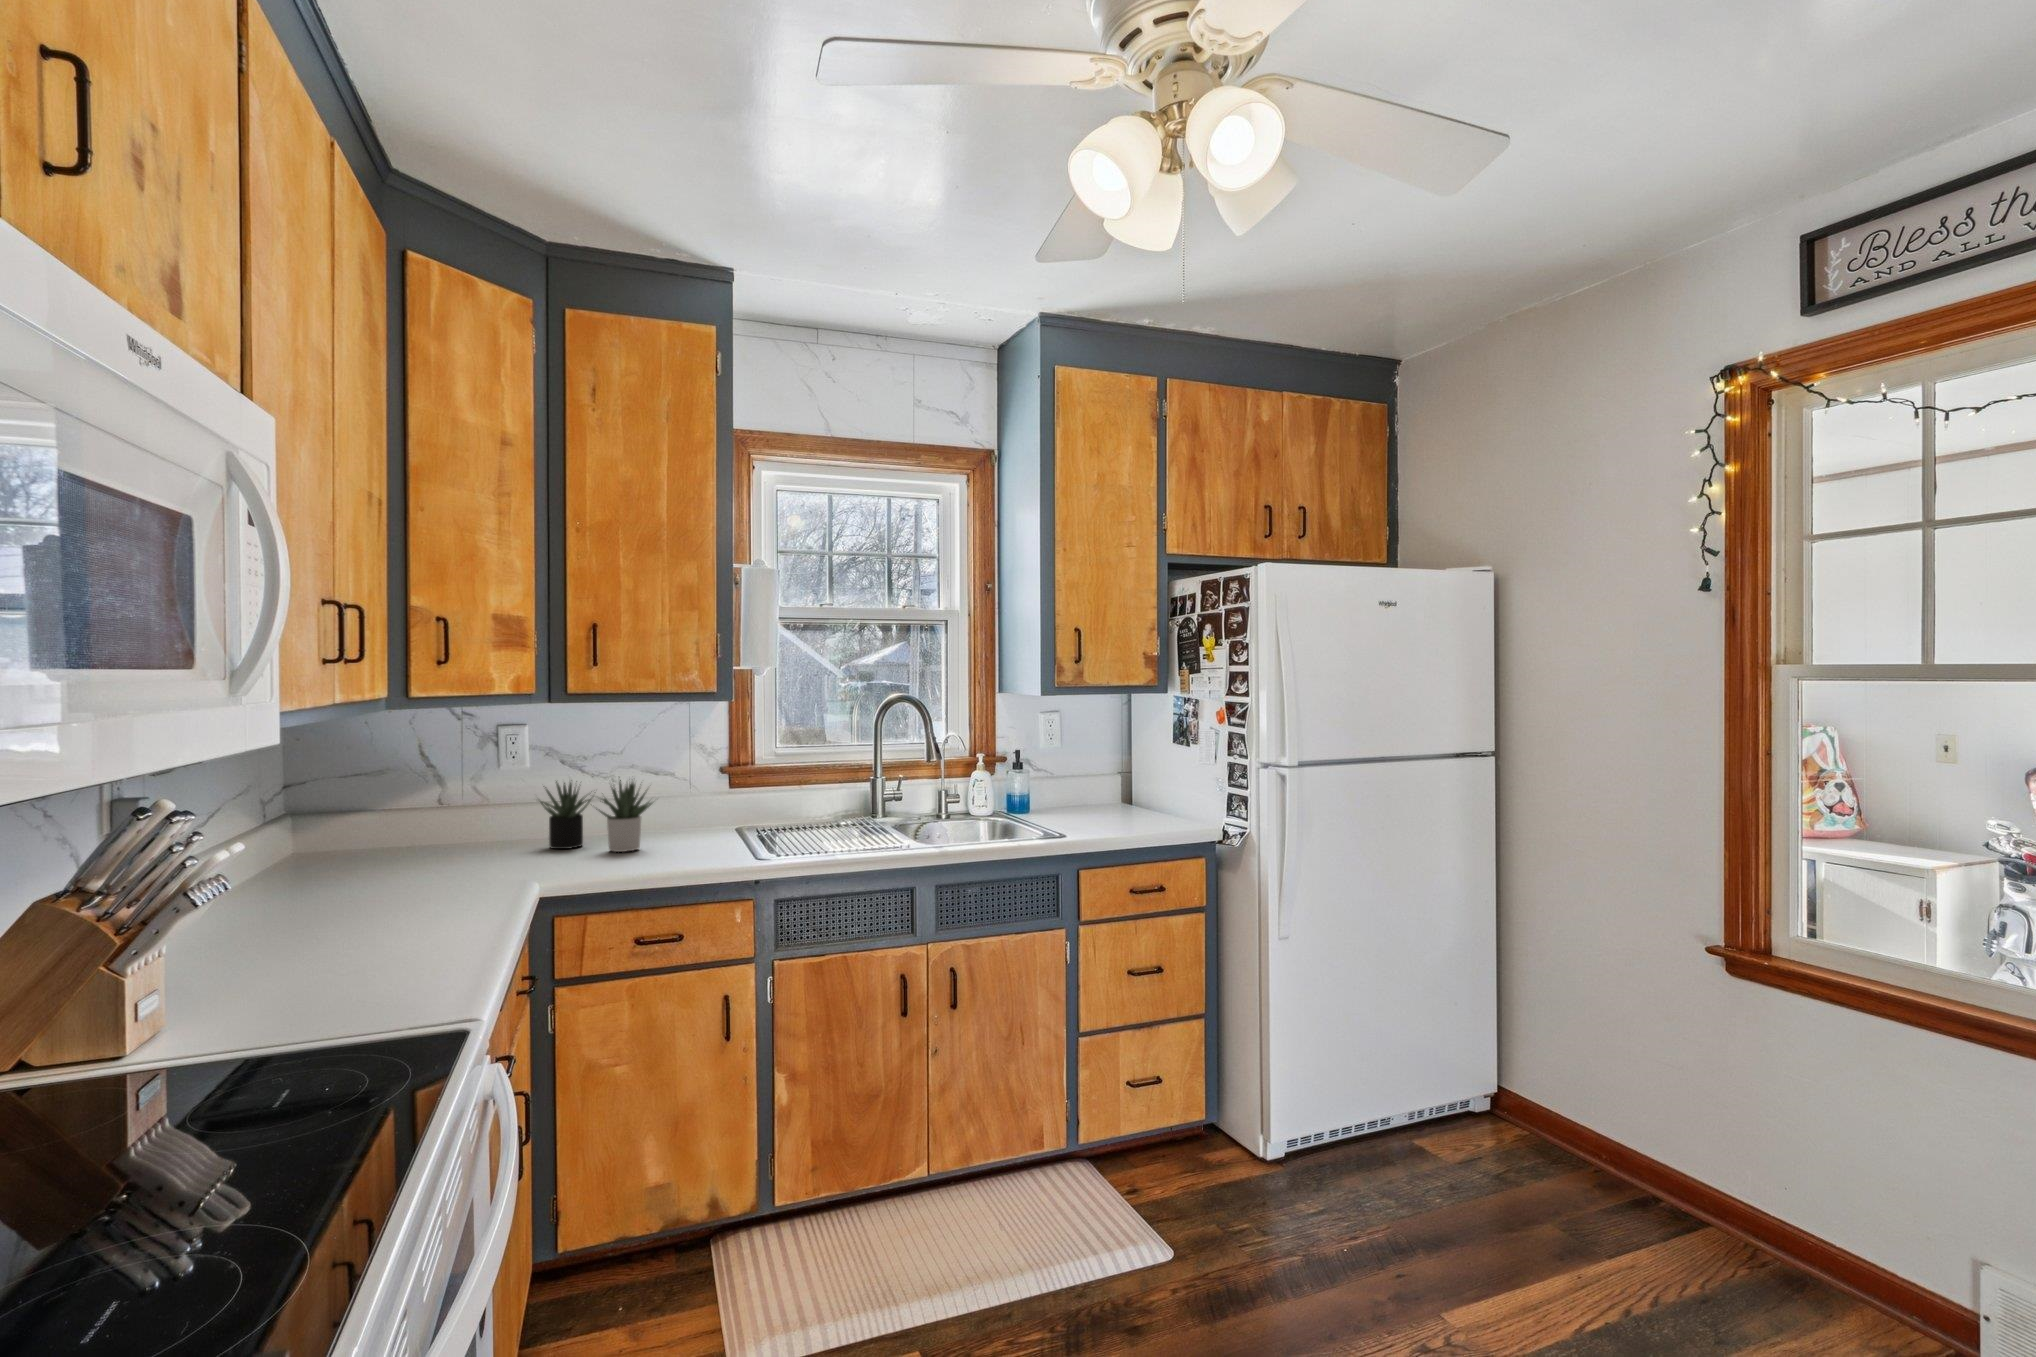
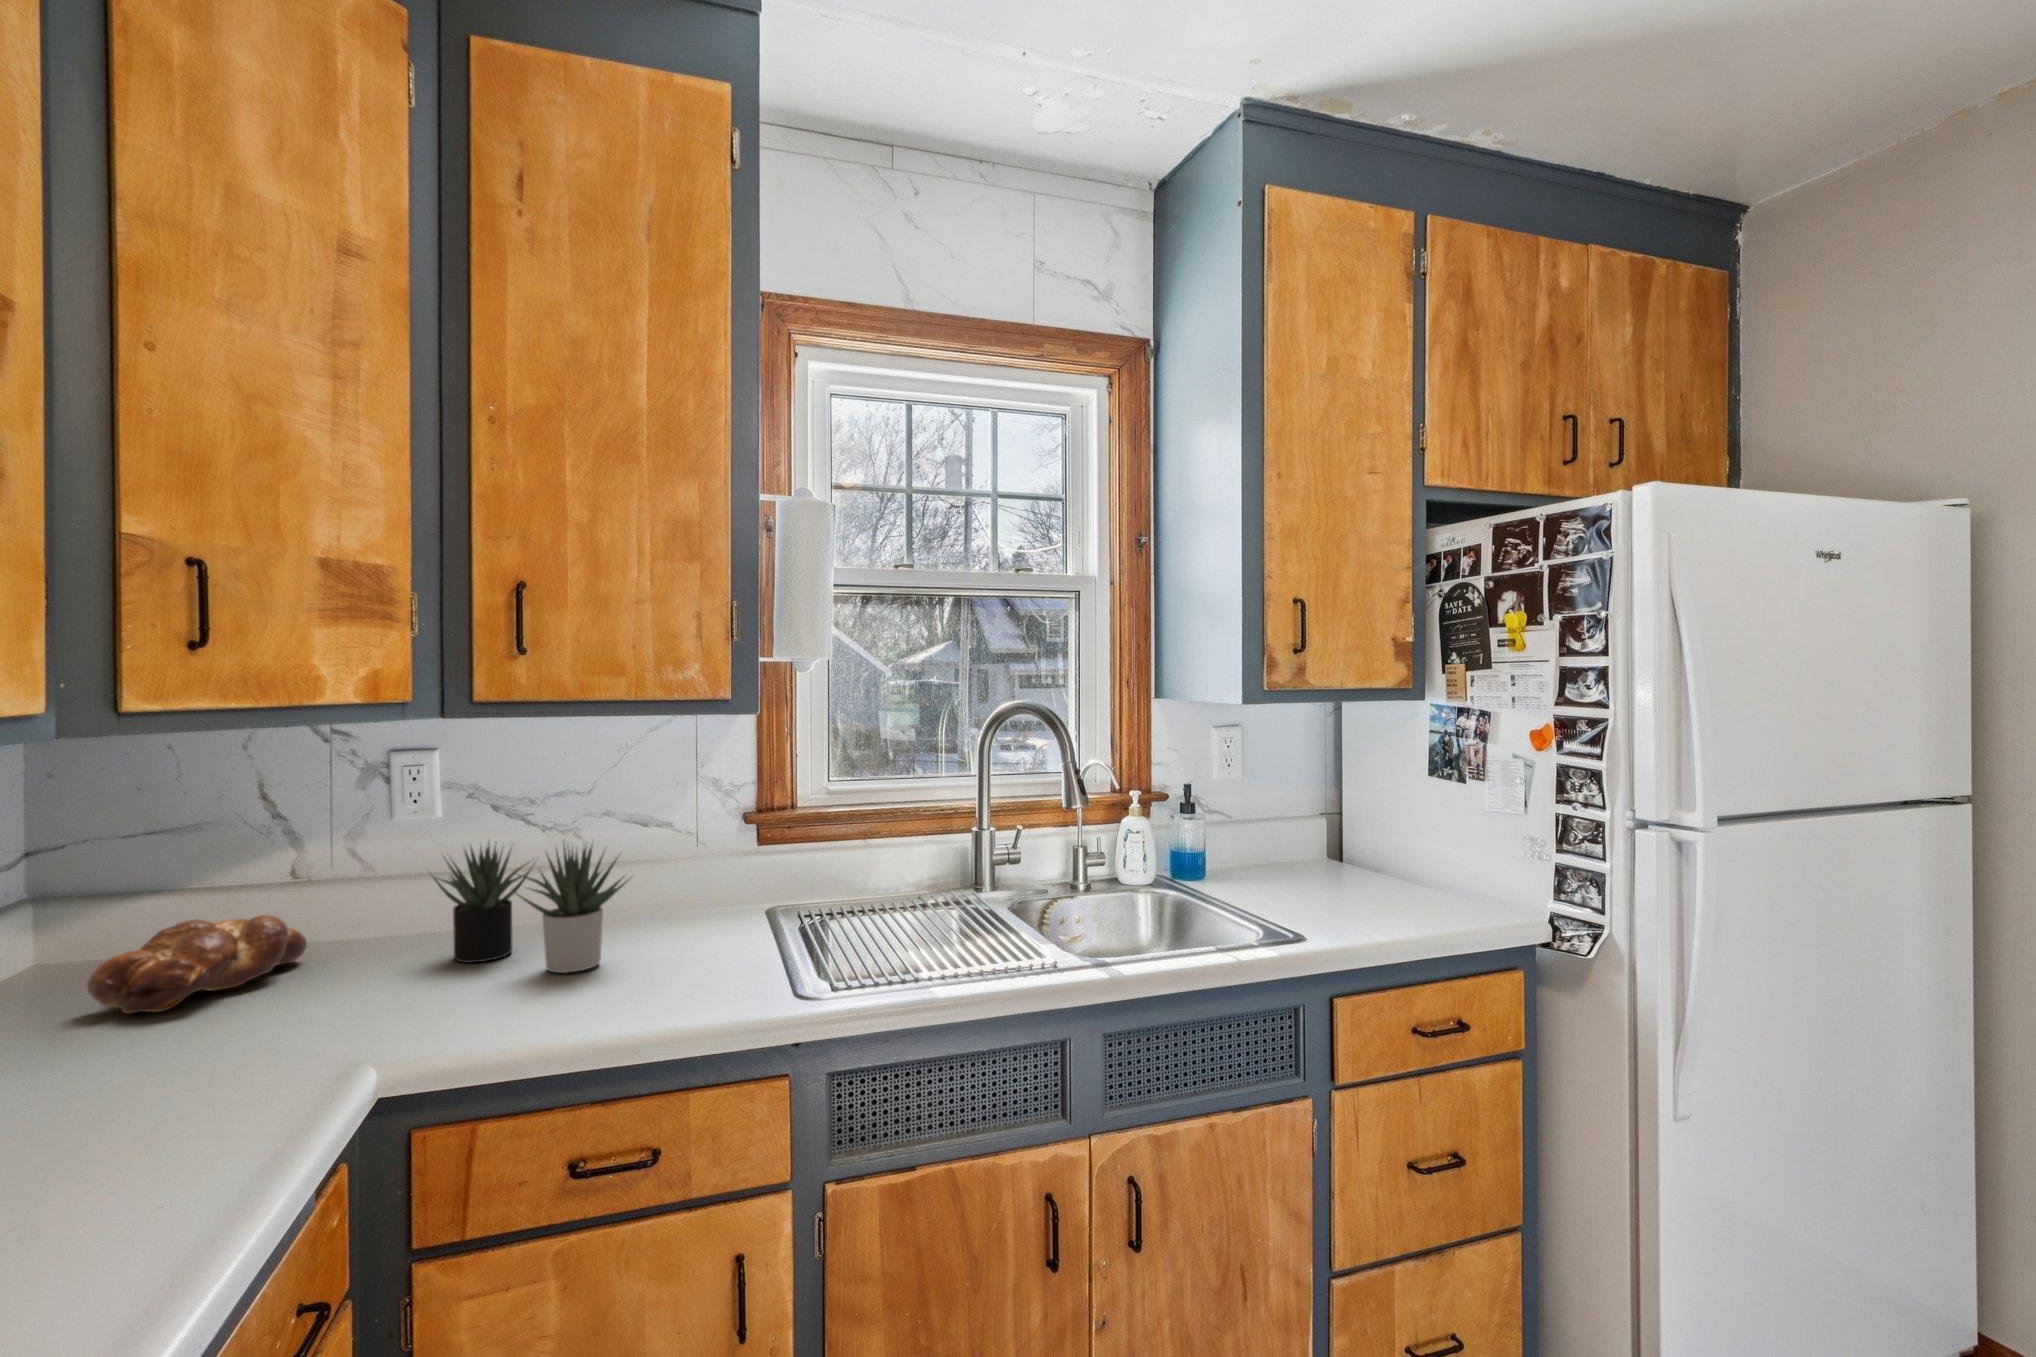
bread loaf: none [363,819,461,866] -> present [87,915,307,1013]

